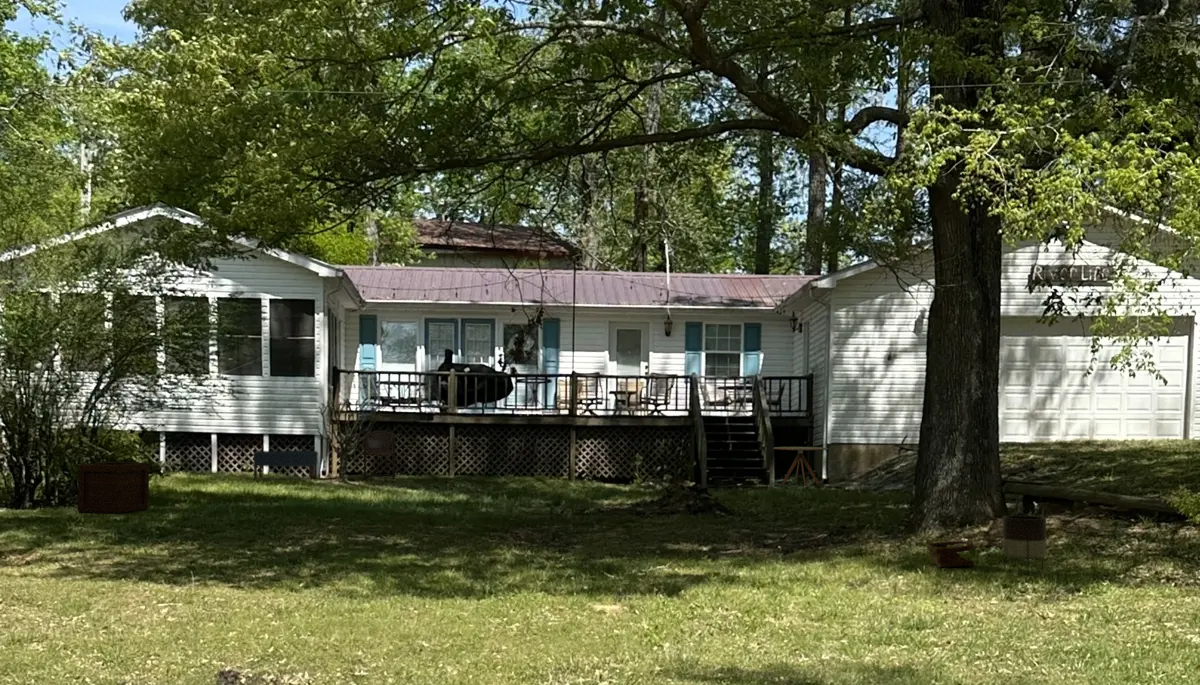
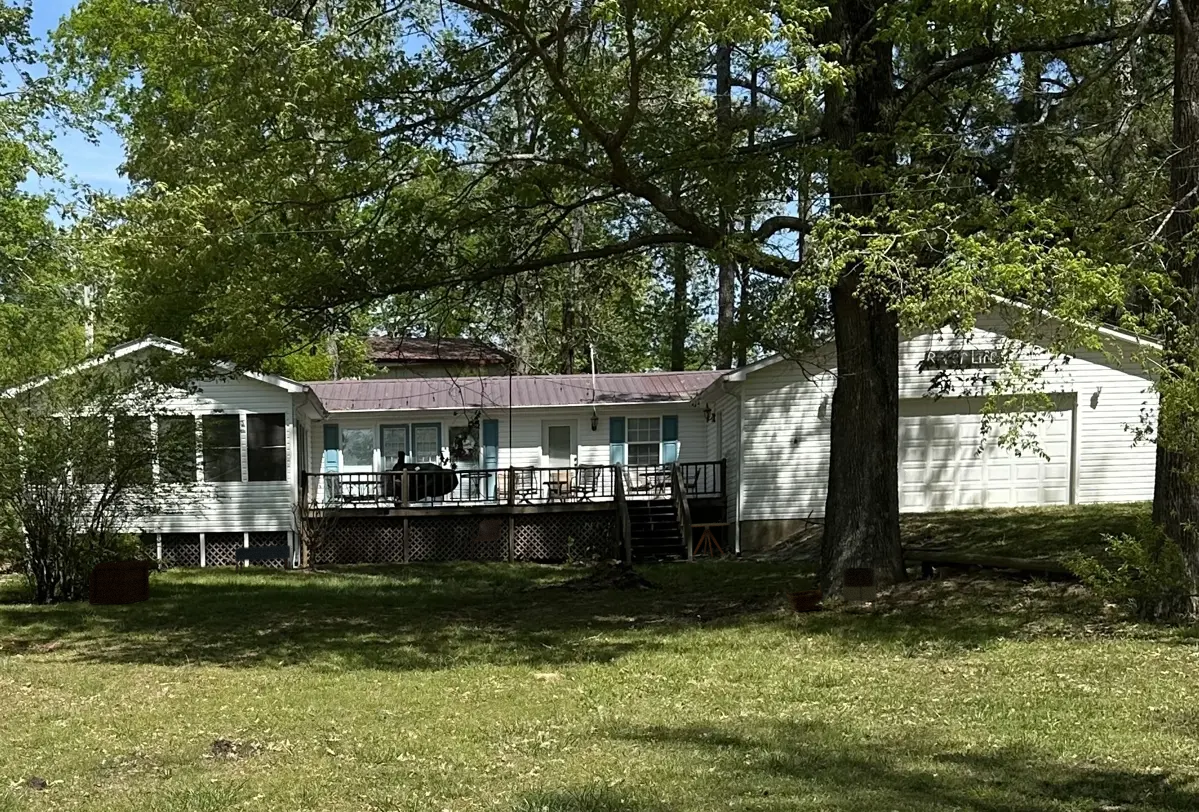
chair: present [364,431,395,479] -> present [471,520,503,562]

